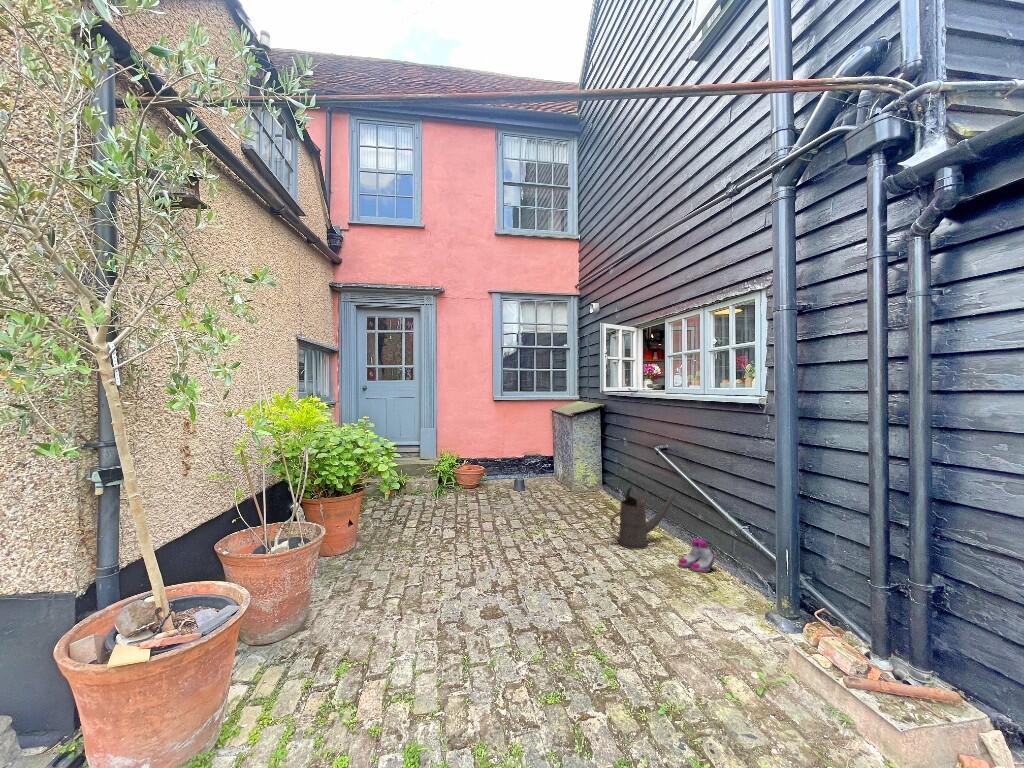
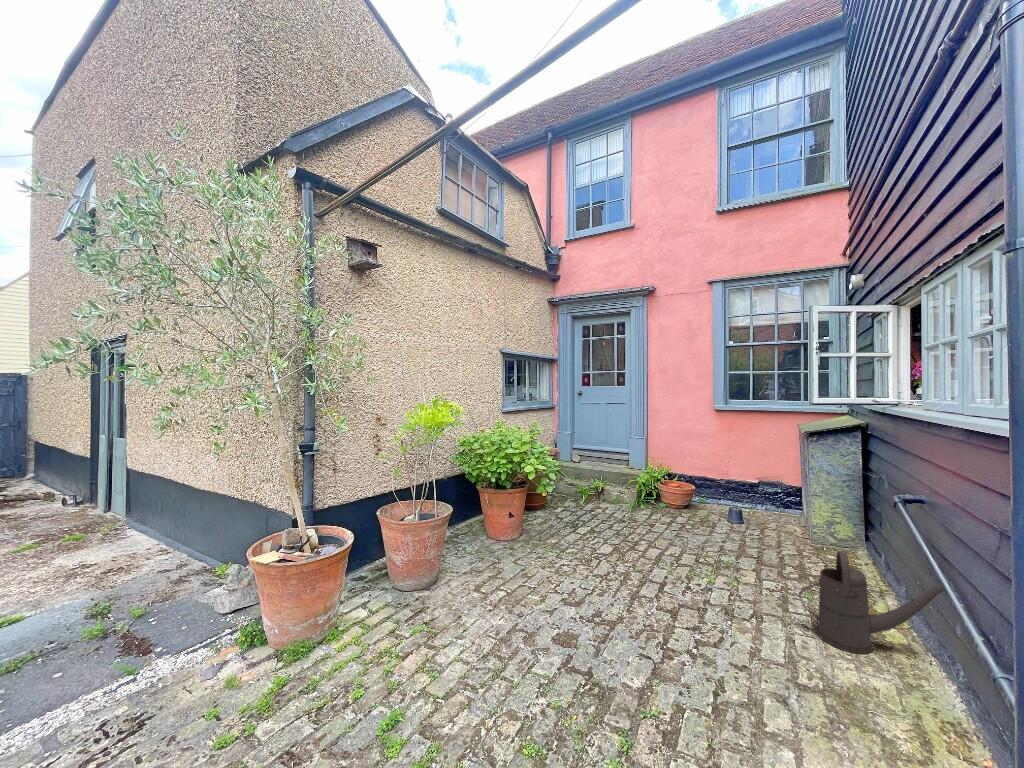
boots: present [678,539,715,572] -> none [904,669,996,742]

